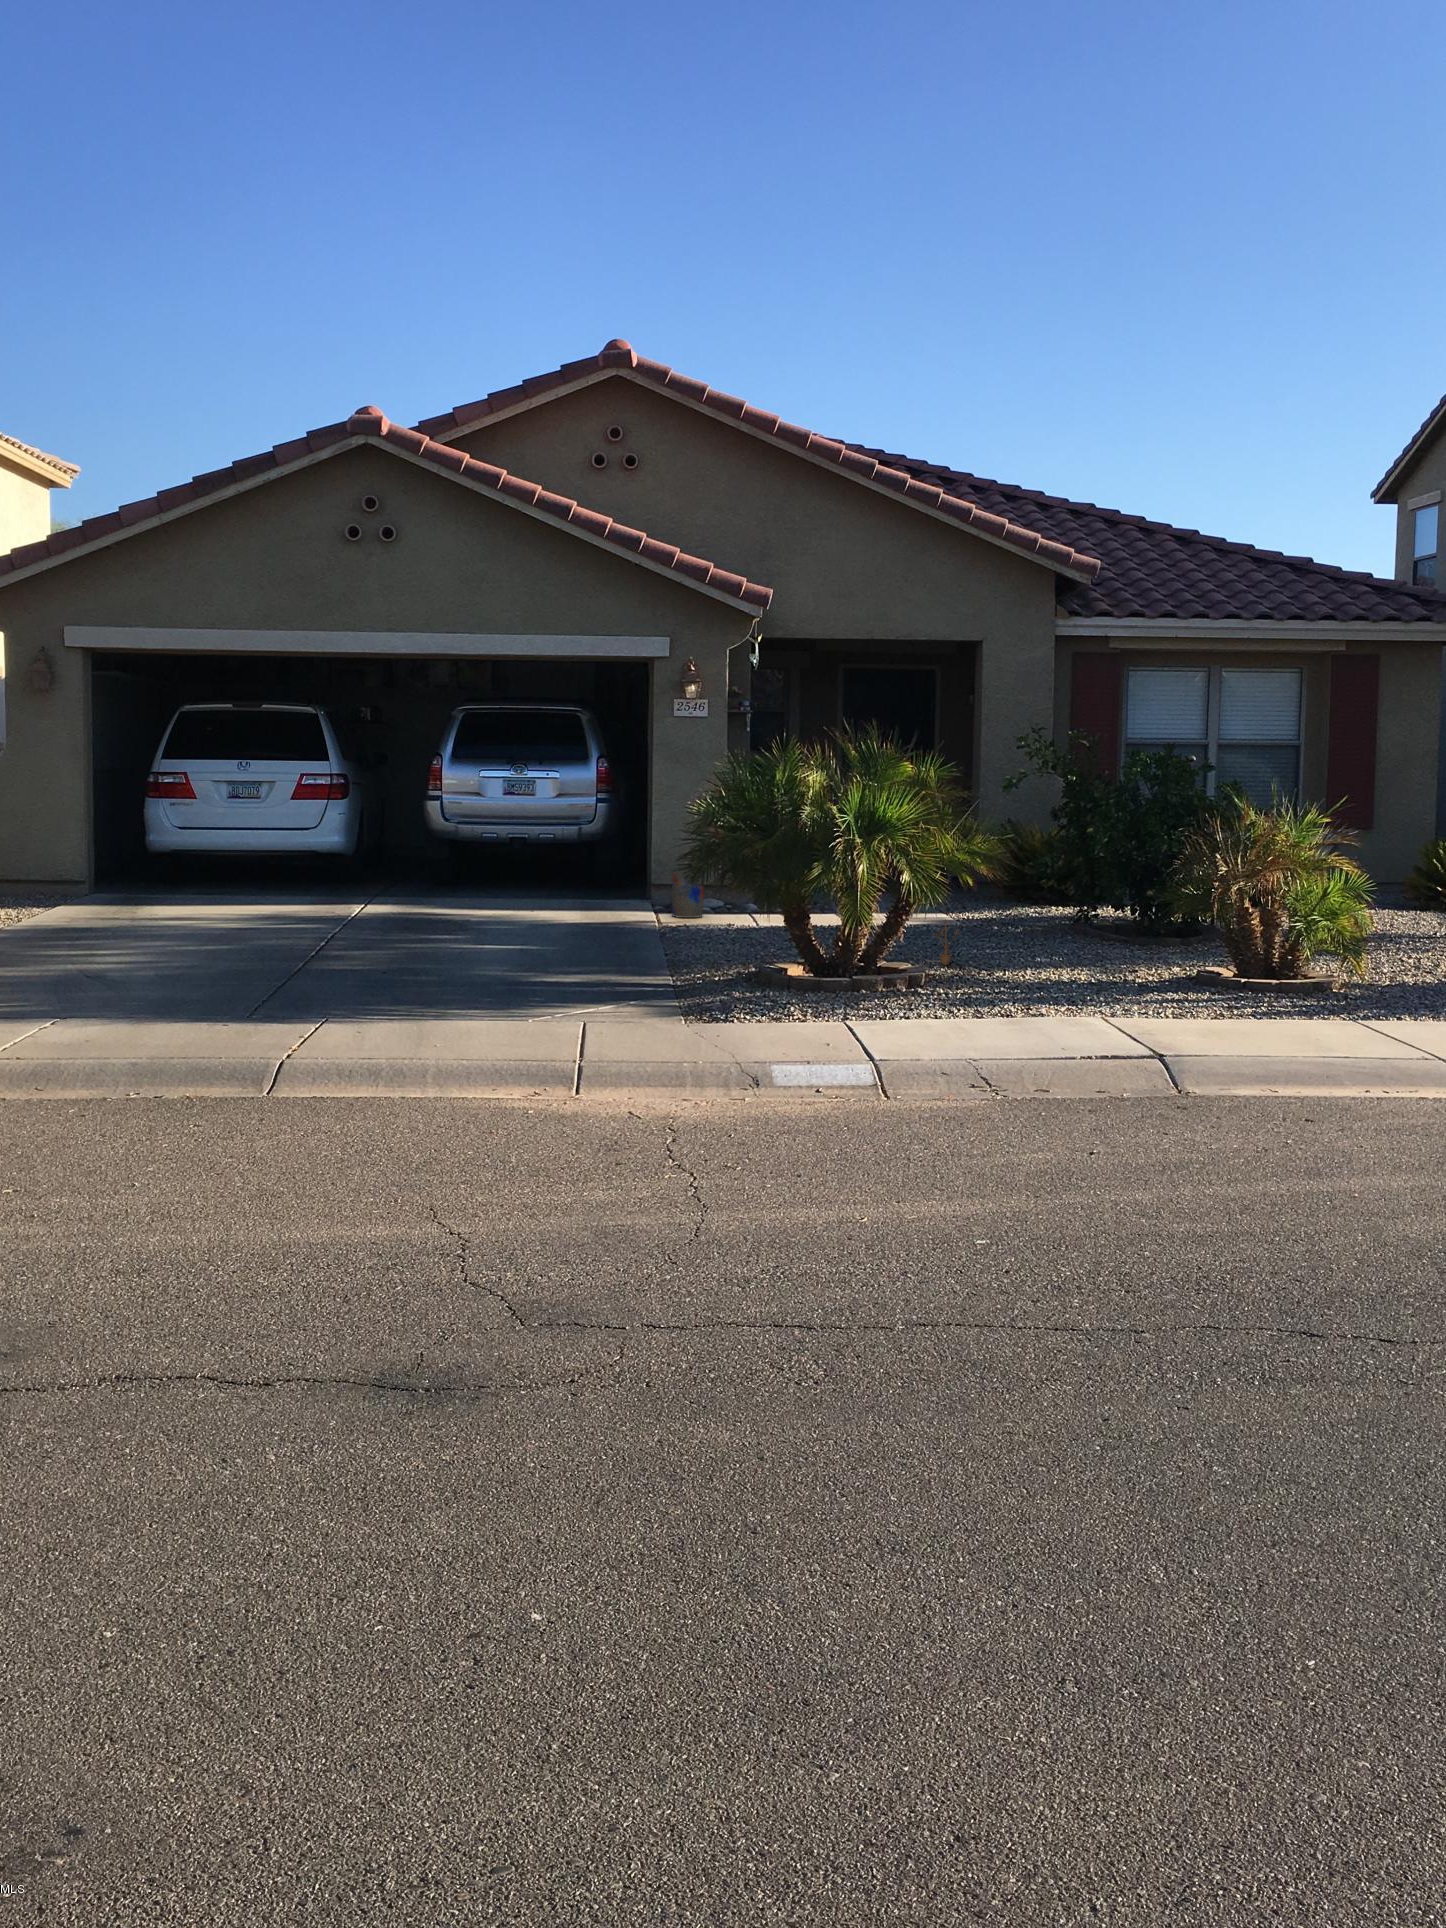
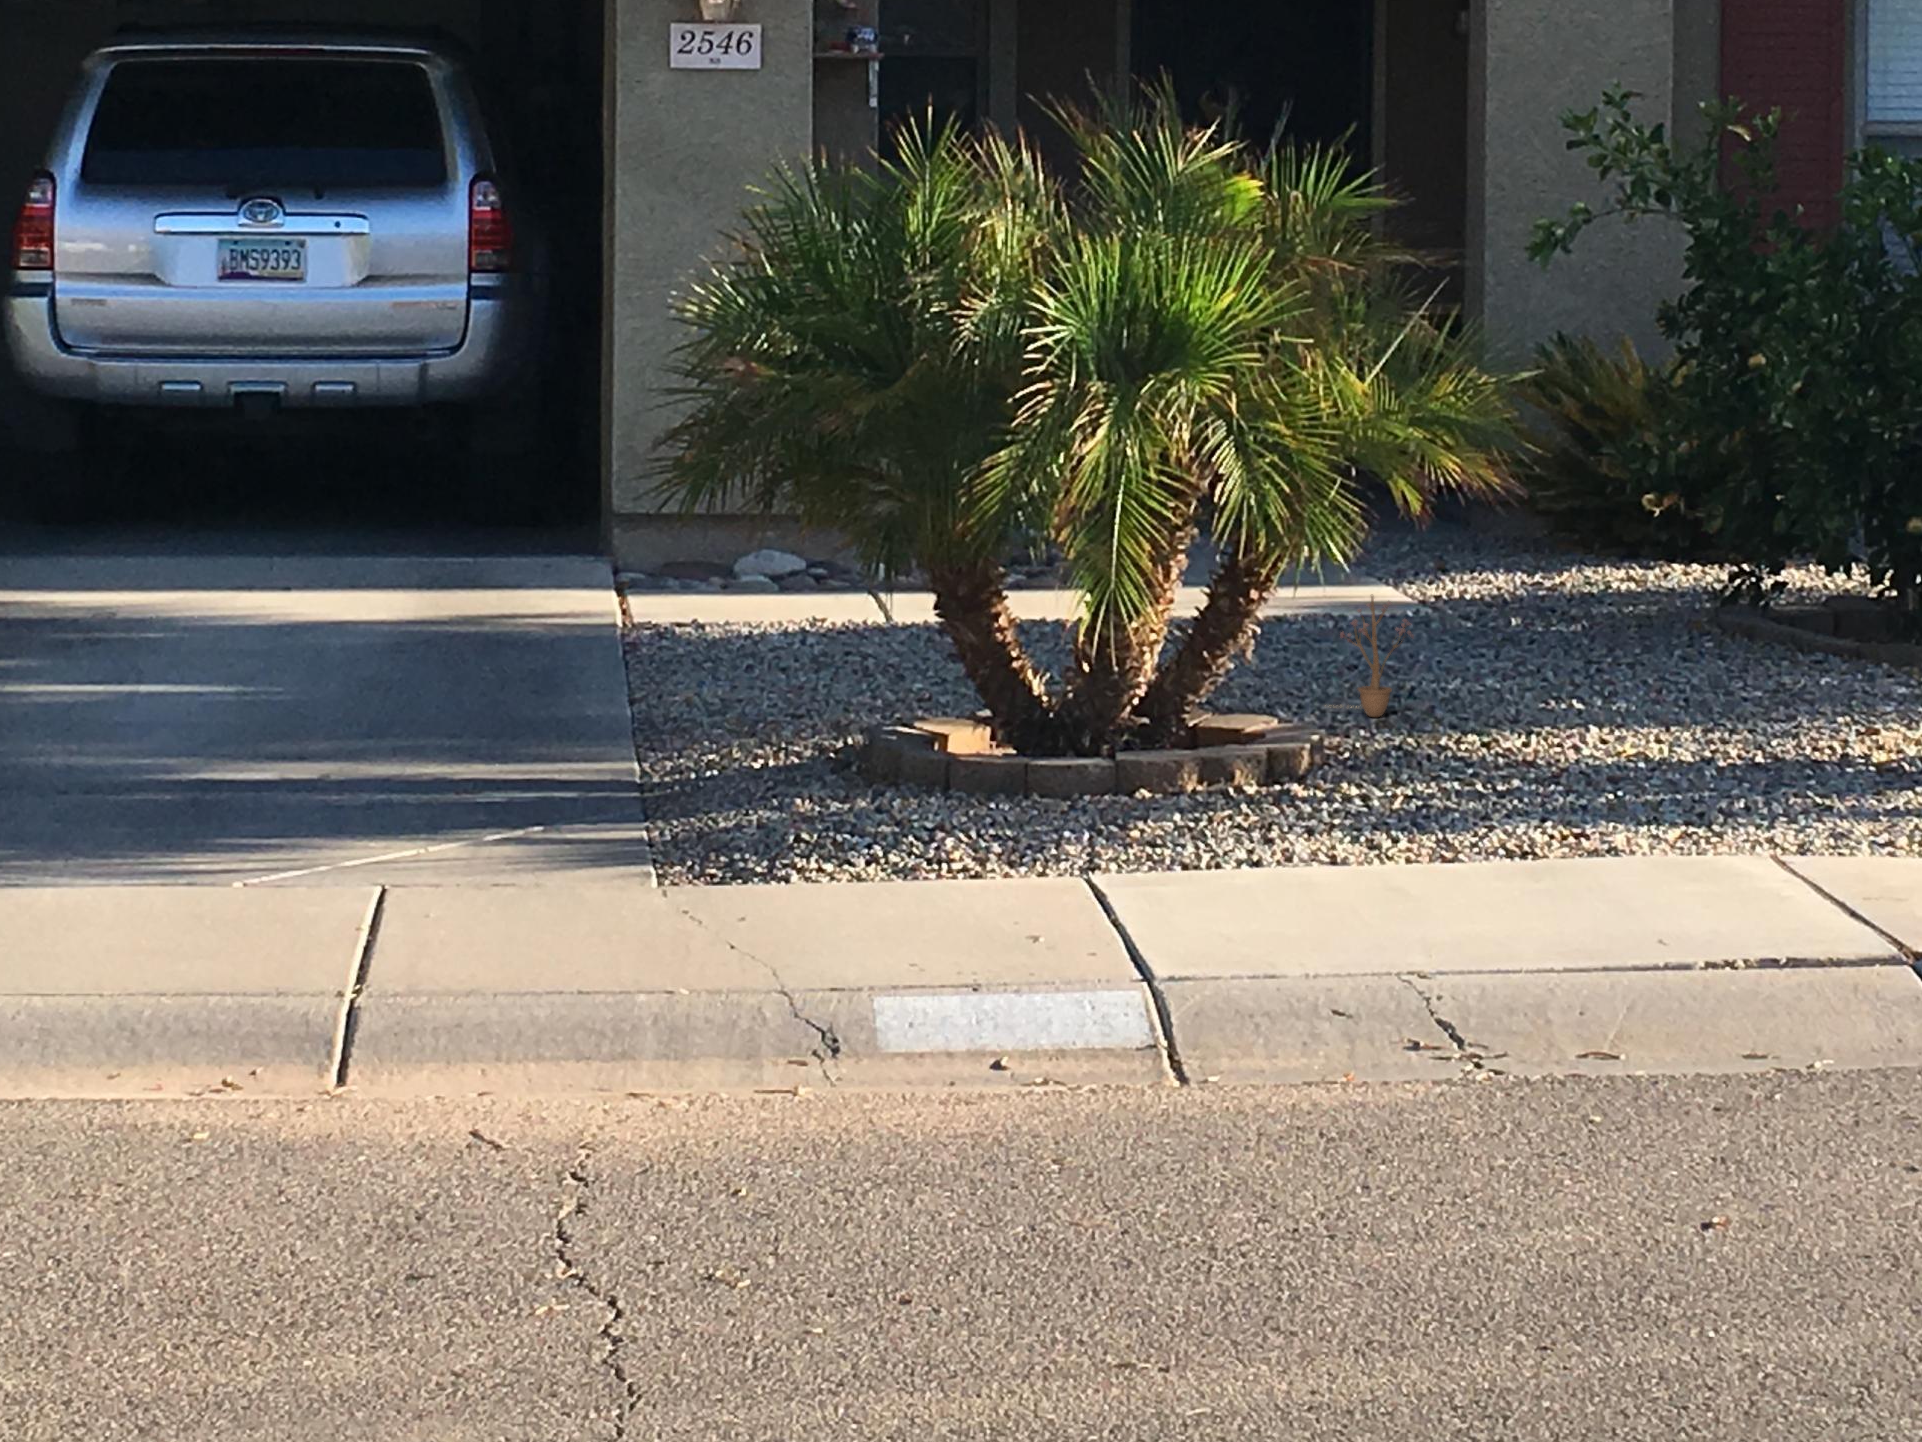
trash can: present [672,872,704,918] -> none [666,465,753,598]

